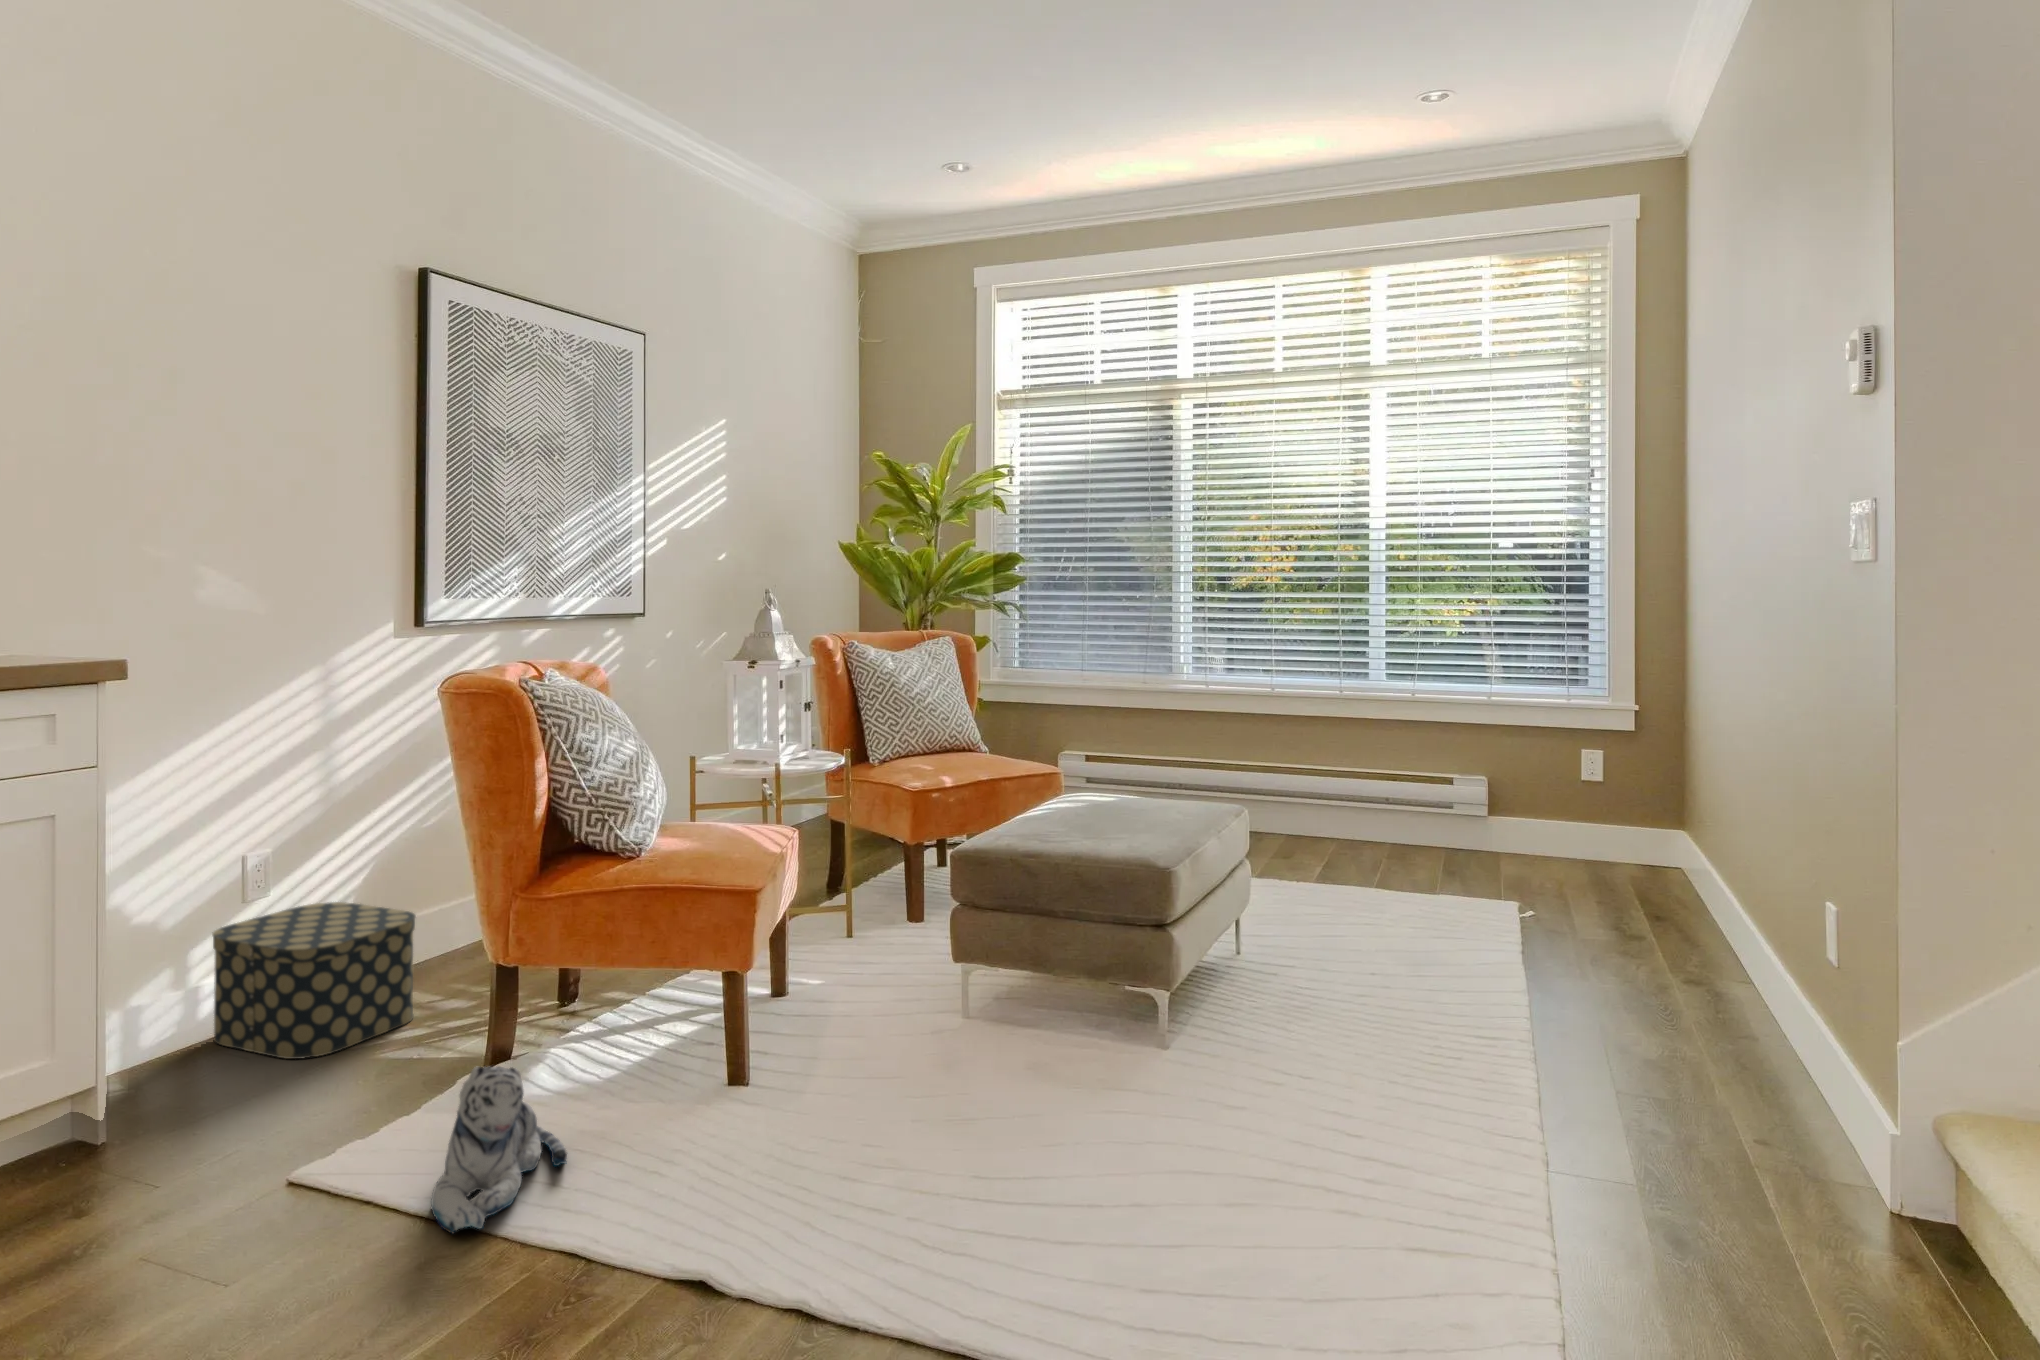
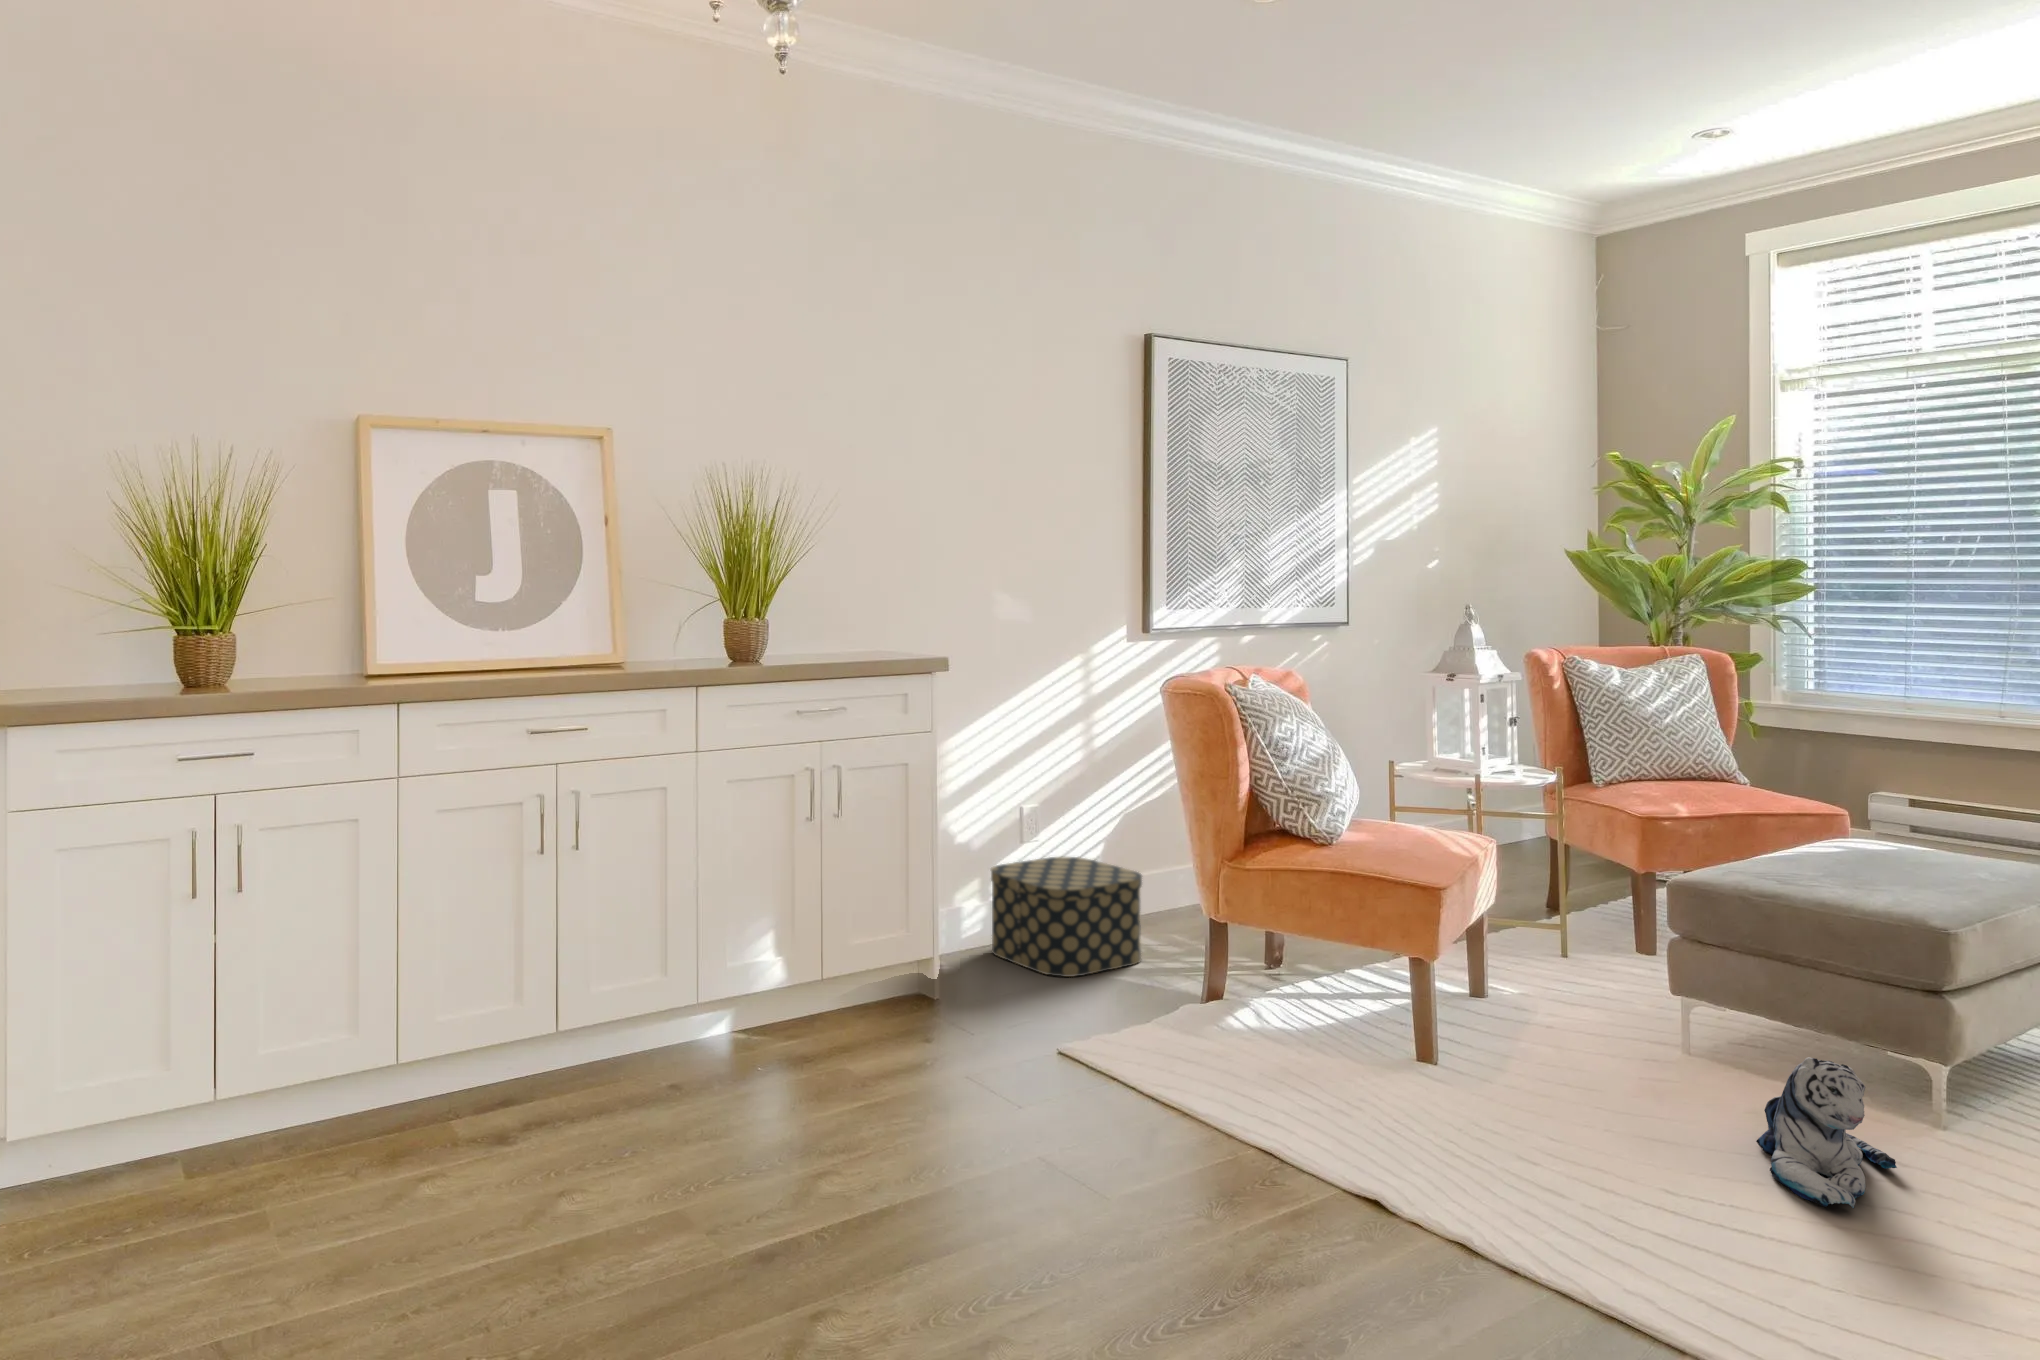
plush toy: present [431,1066,567,1234] -> present [1756,1057,1897,1208]

